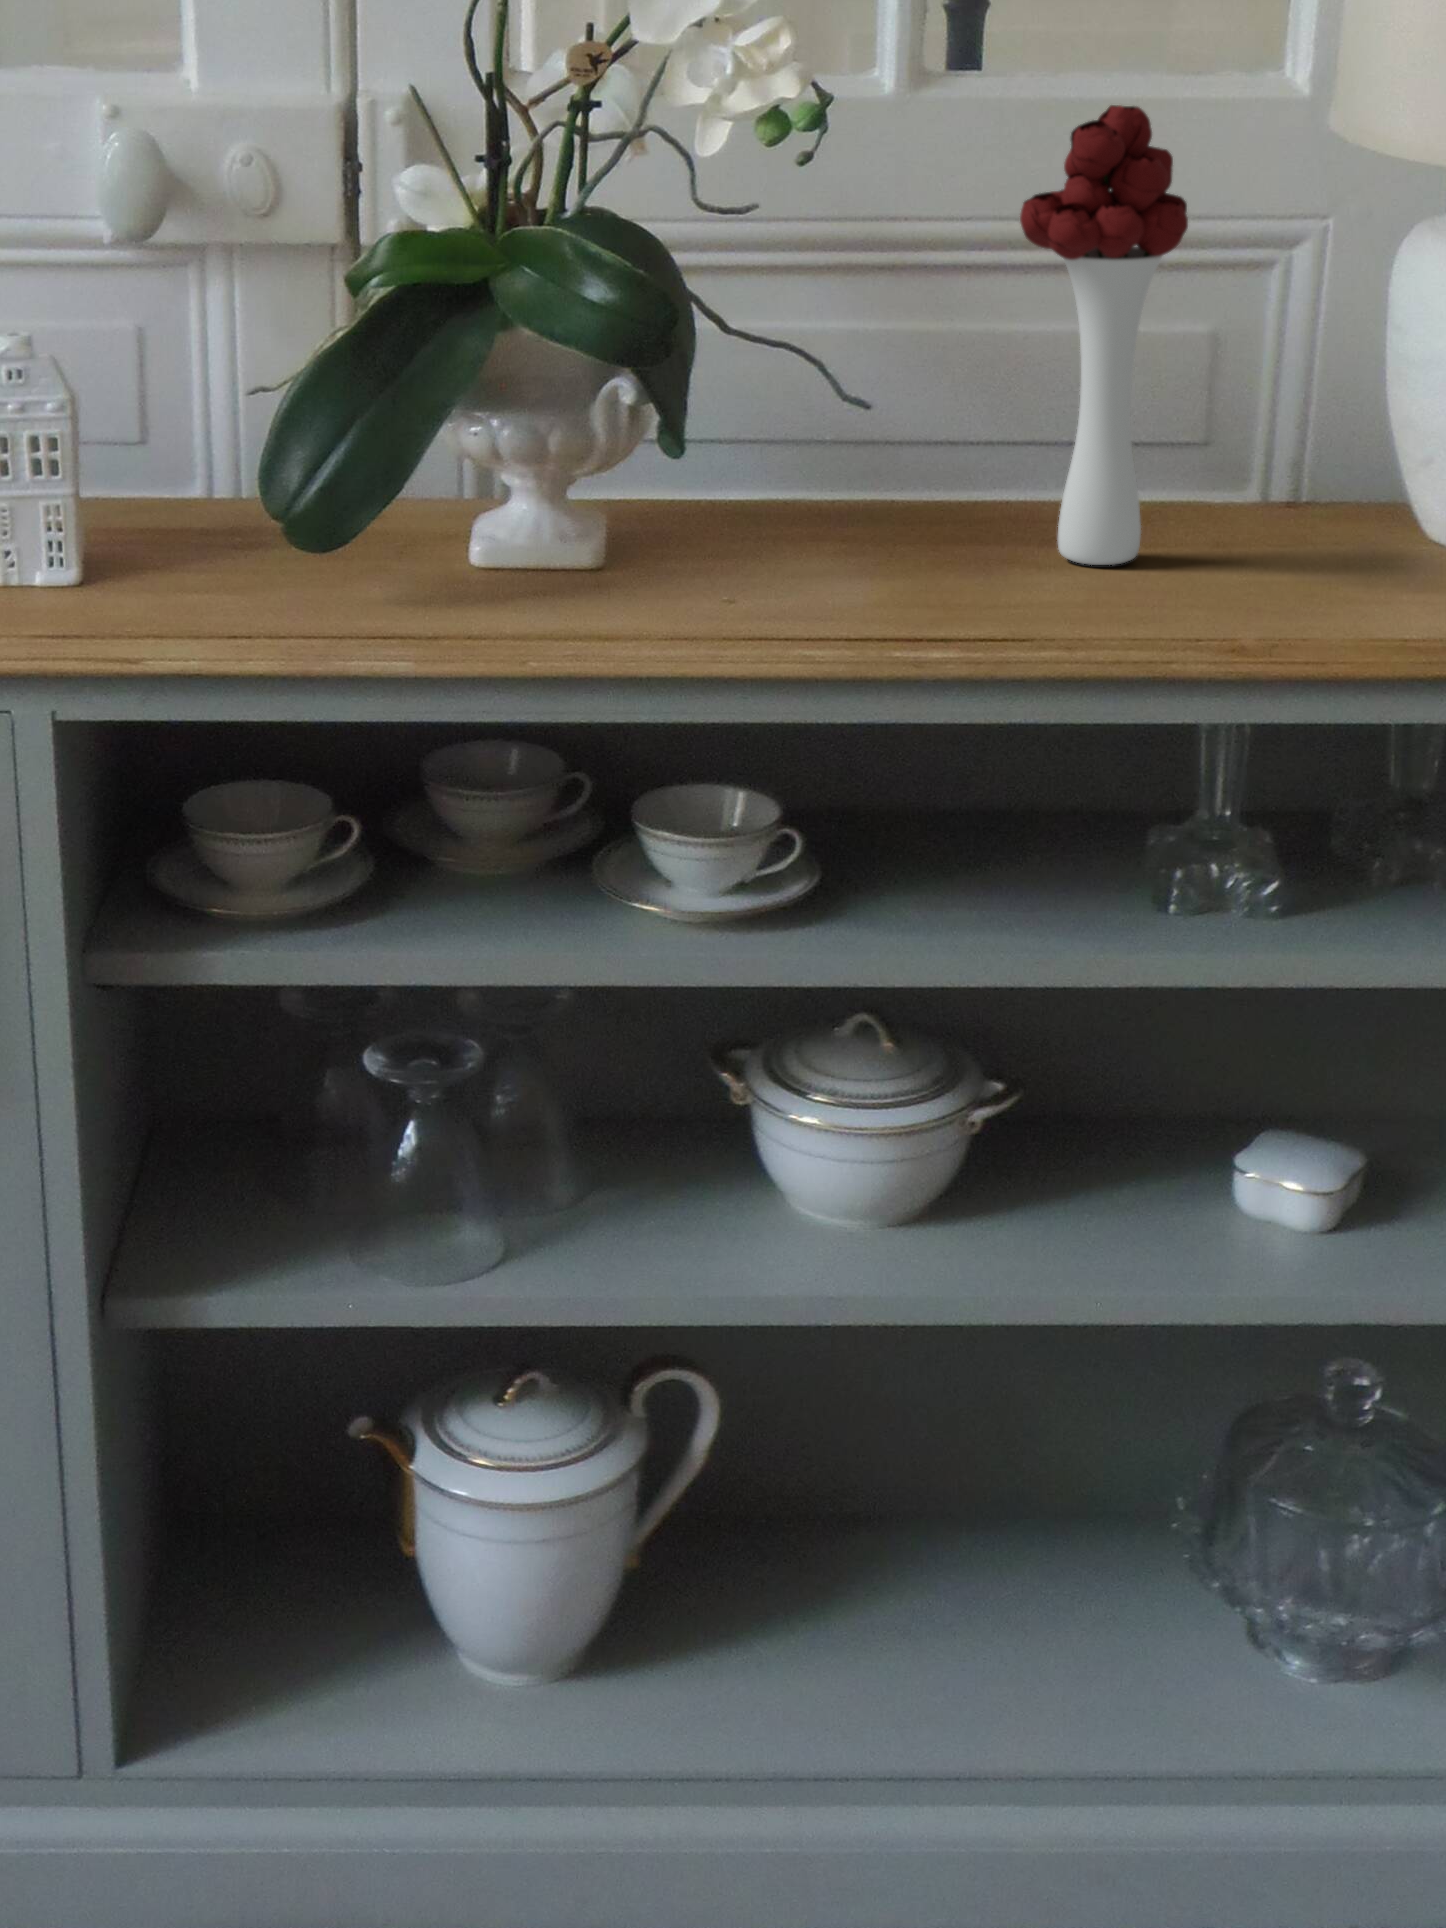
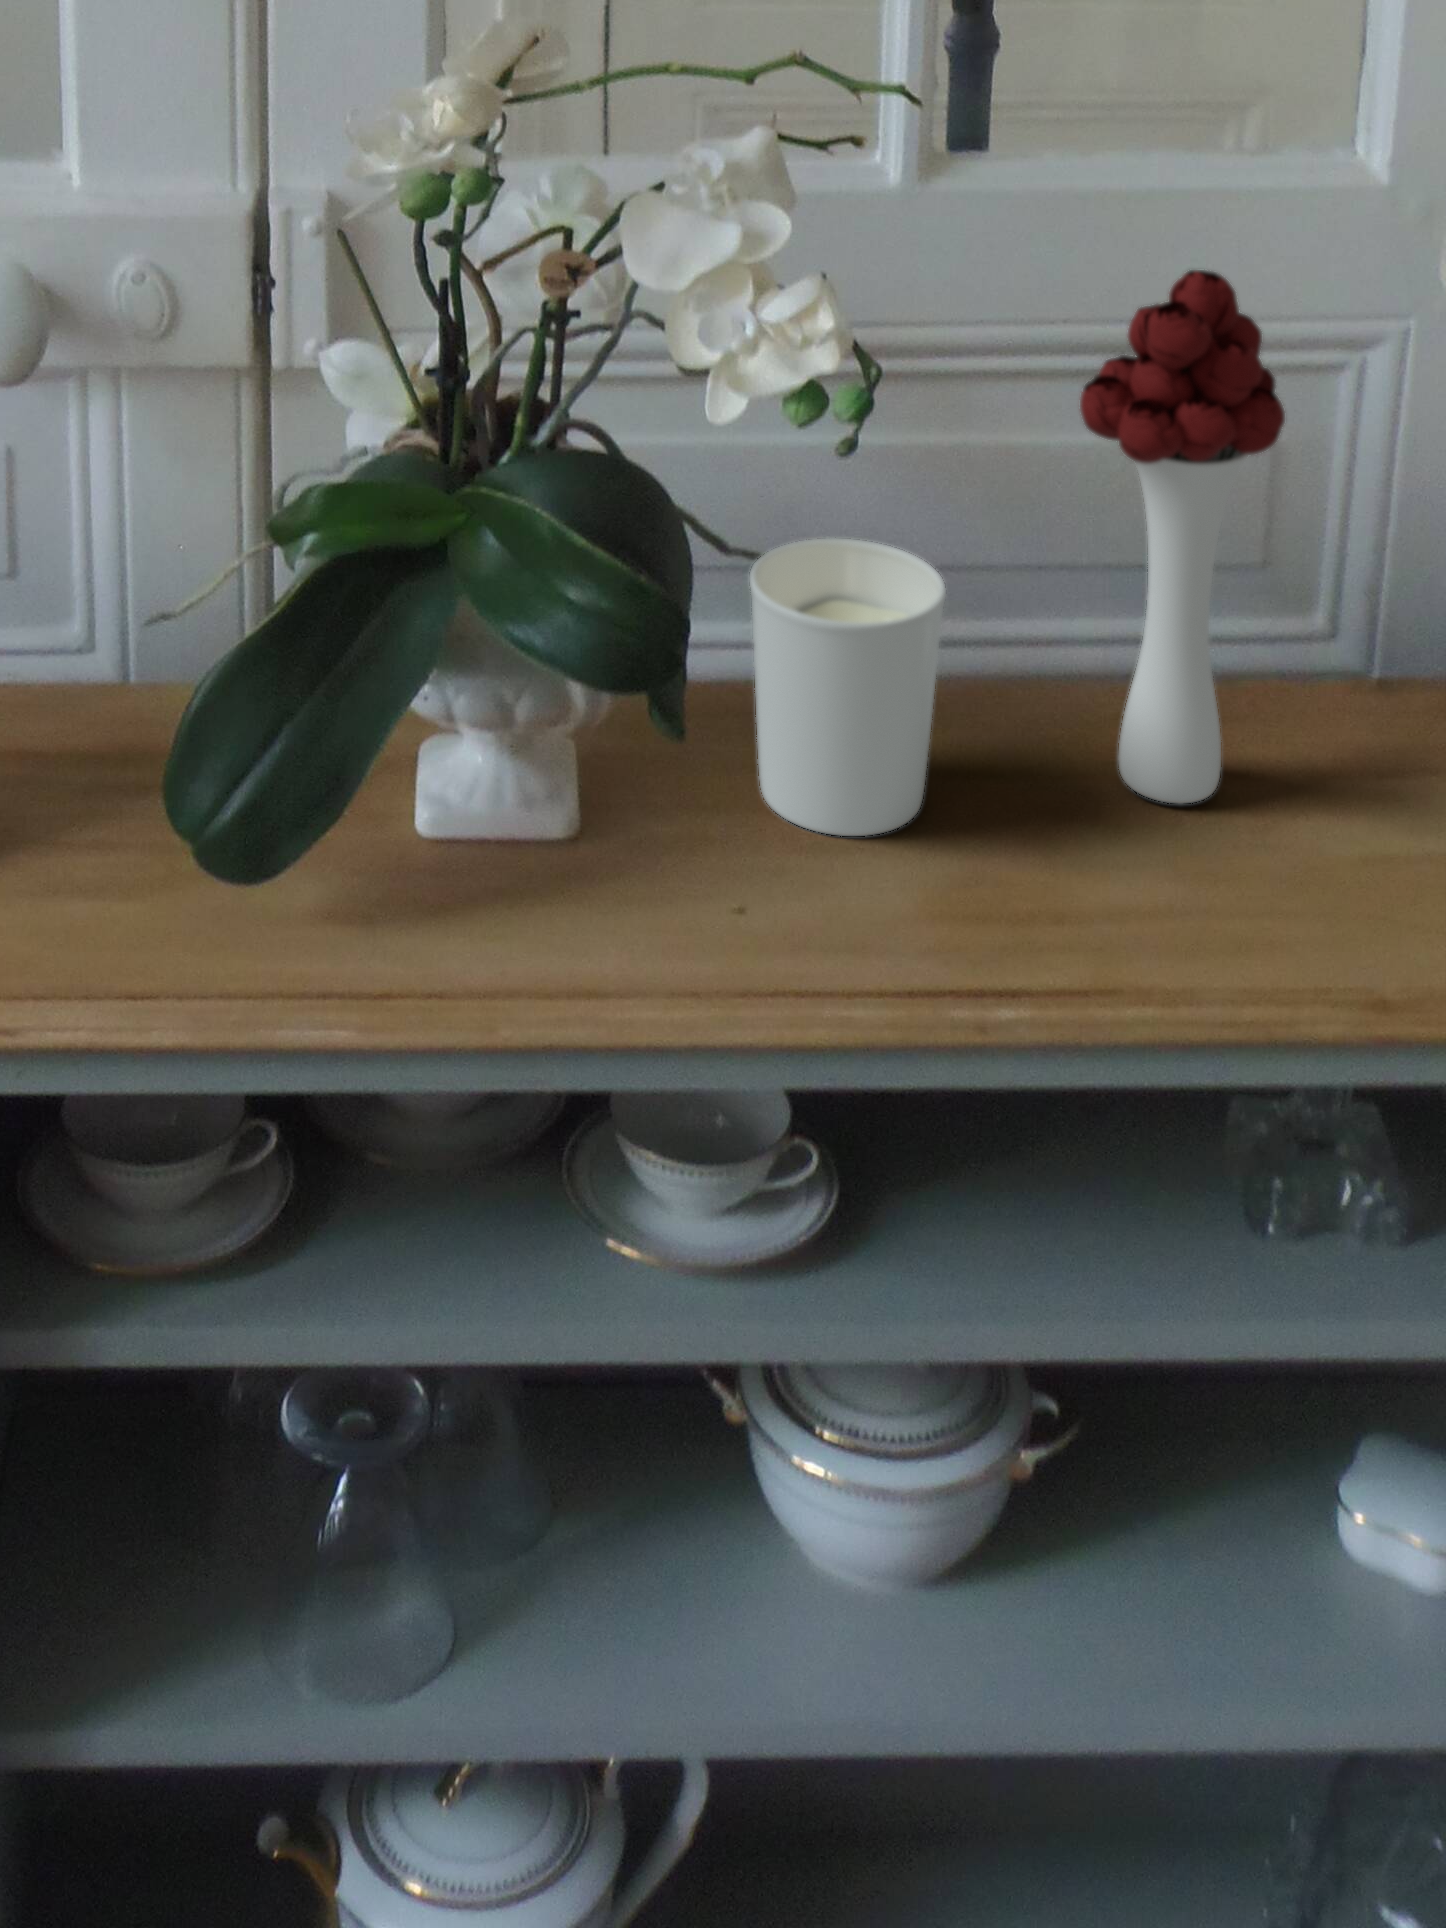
candle holder: none [748,357,908,575] -> present [750,539,946,836]

